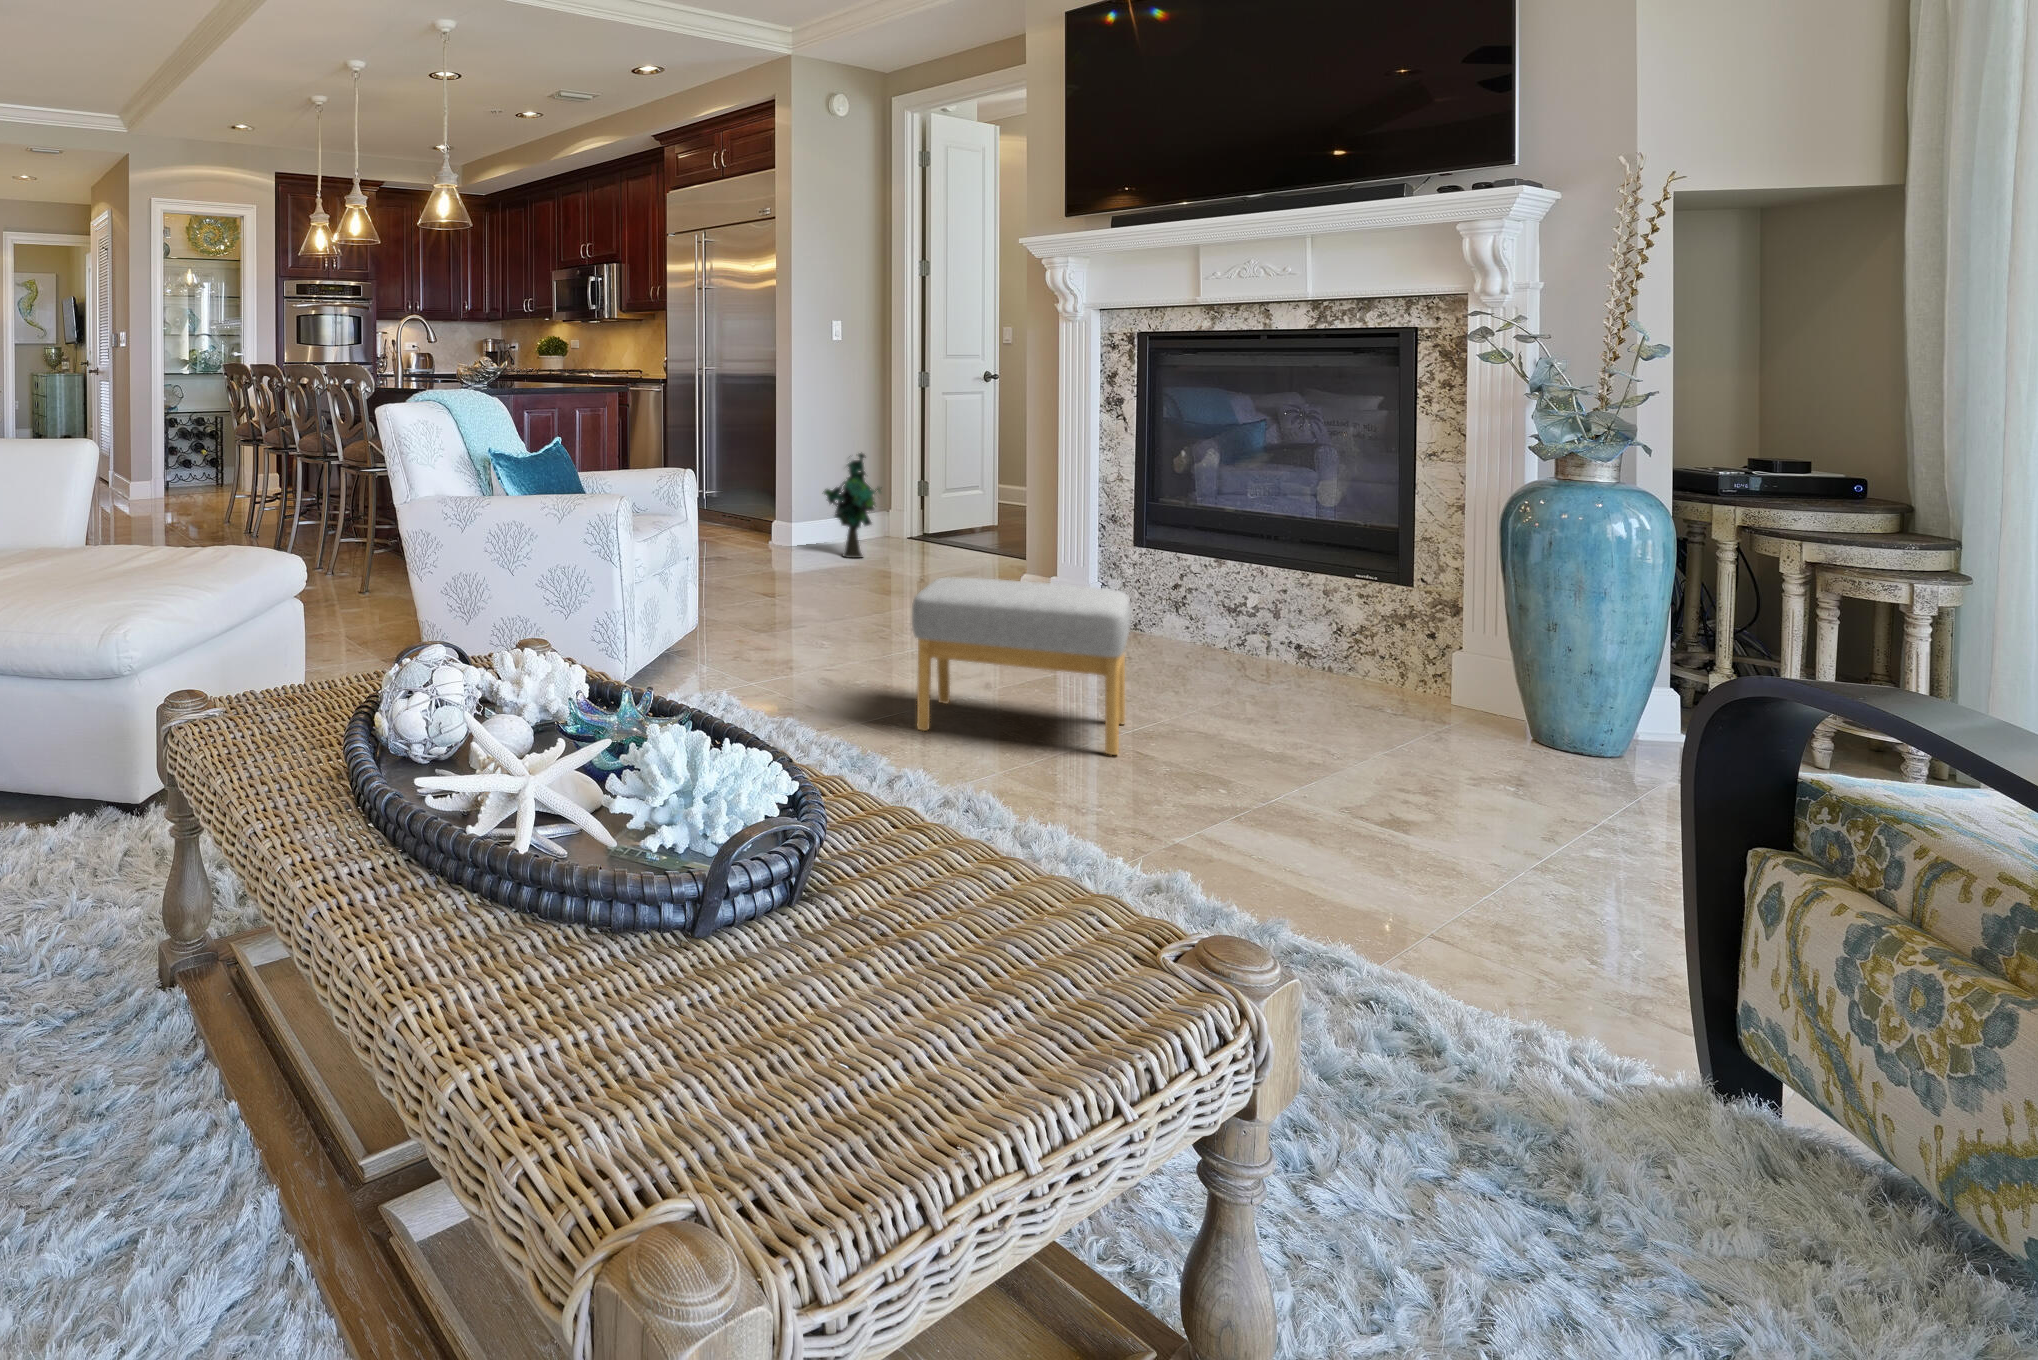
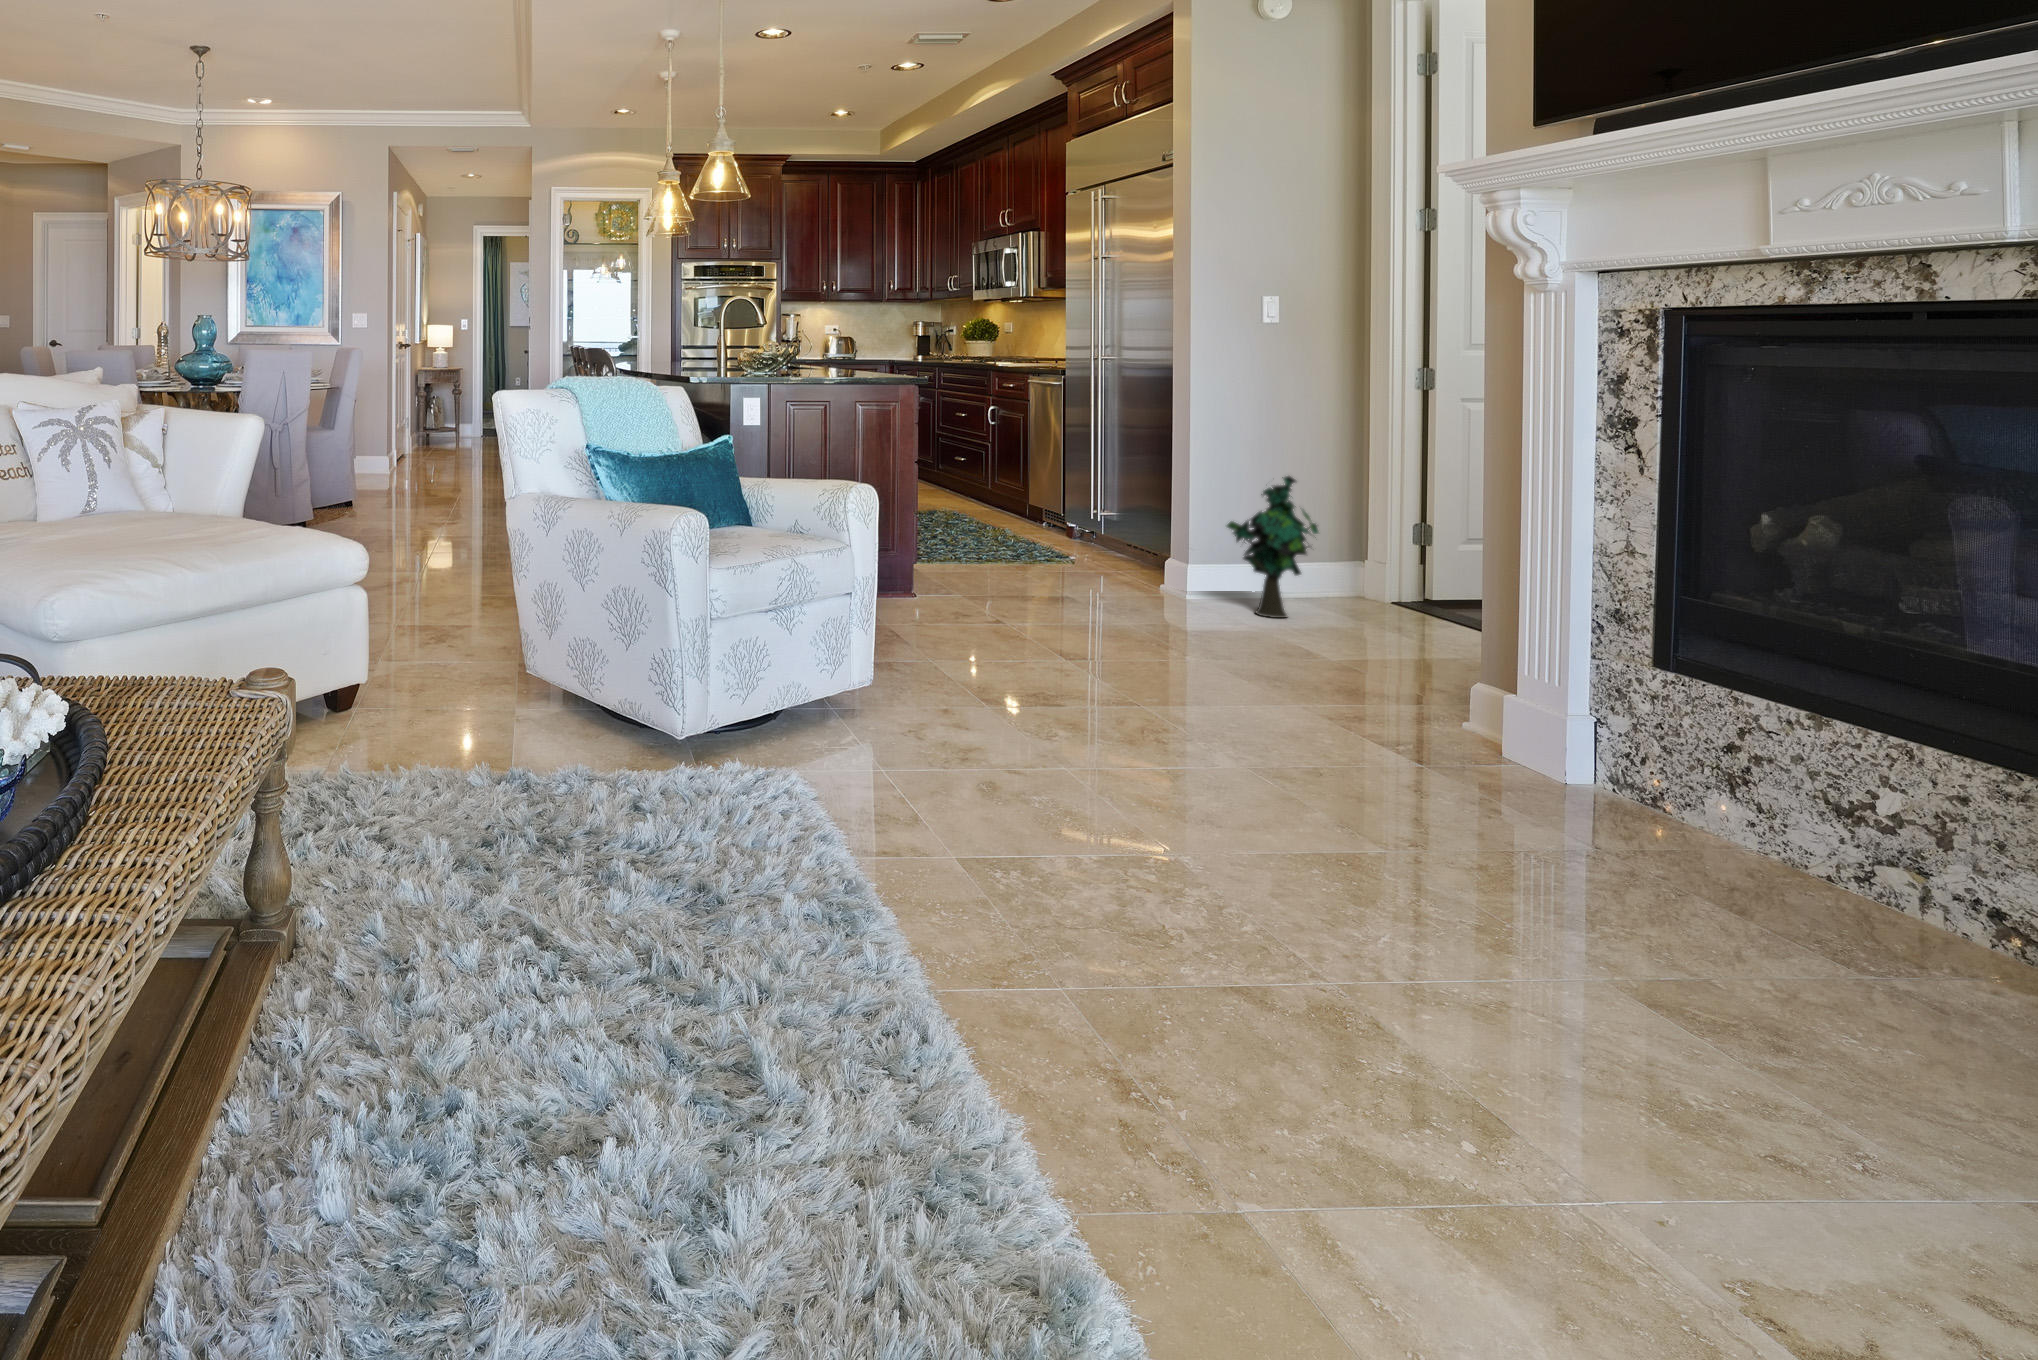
footstool: present [912,577,1131,755] -> none [986,696,1413,1074]

